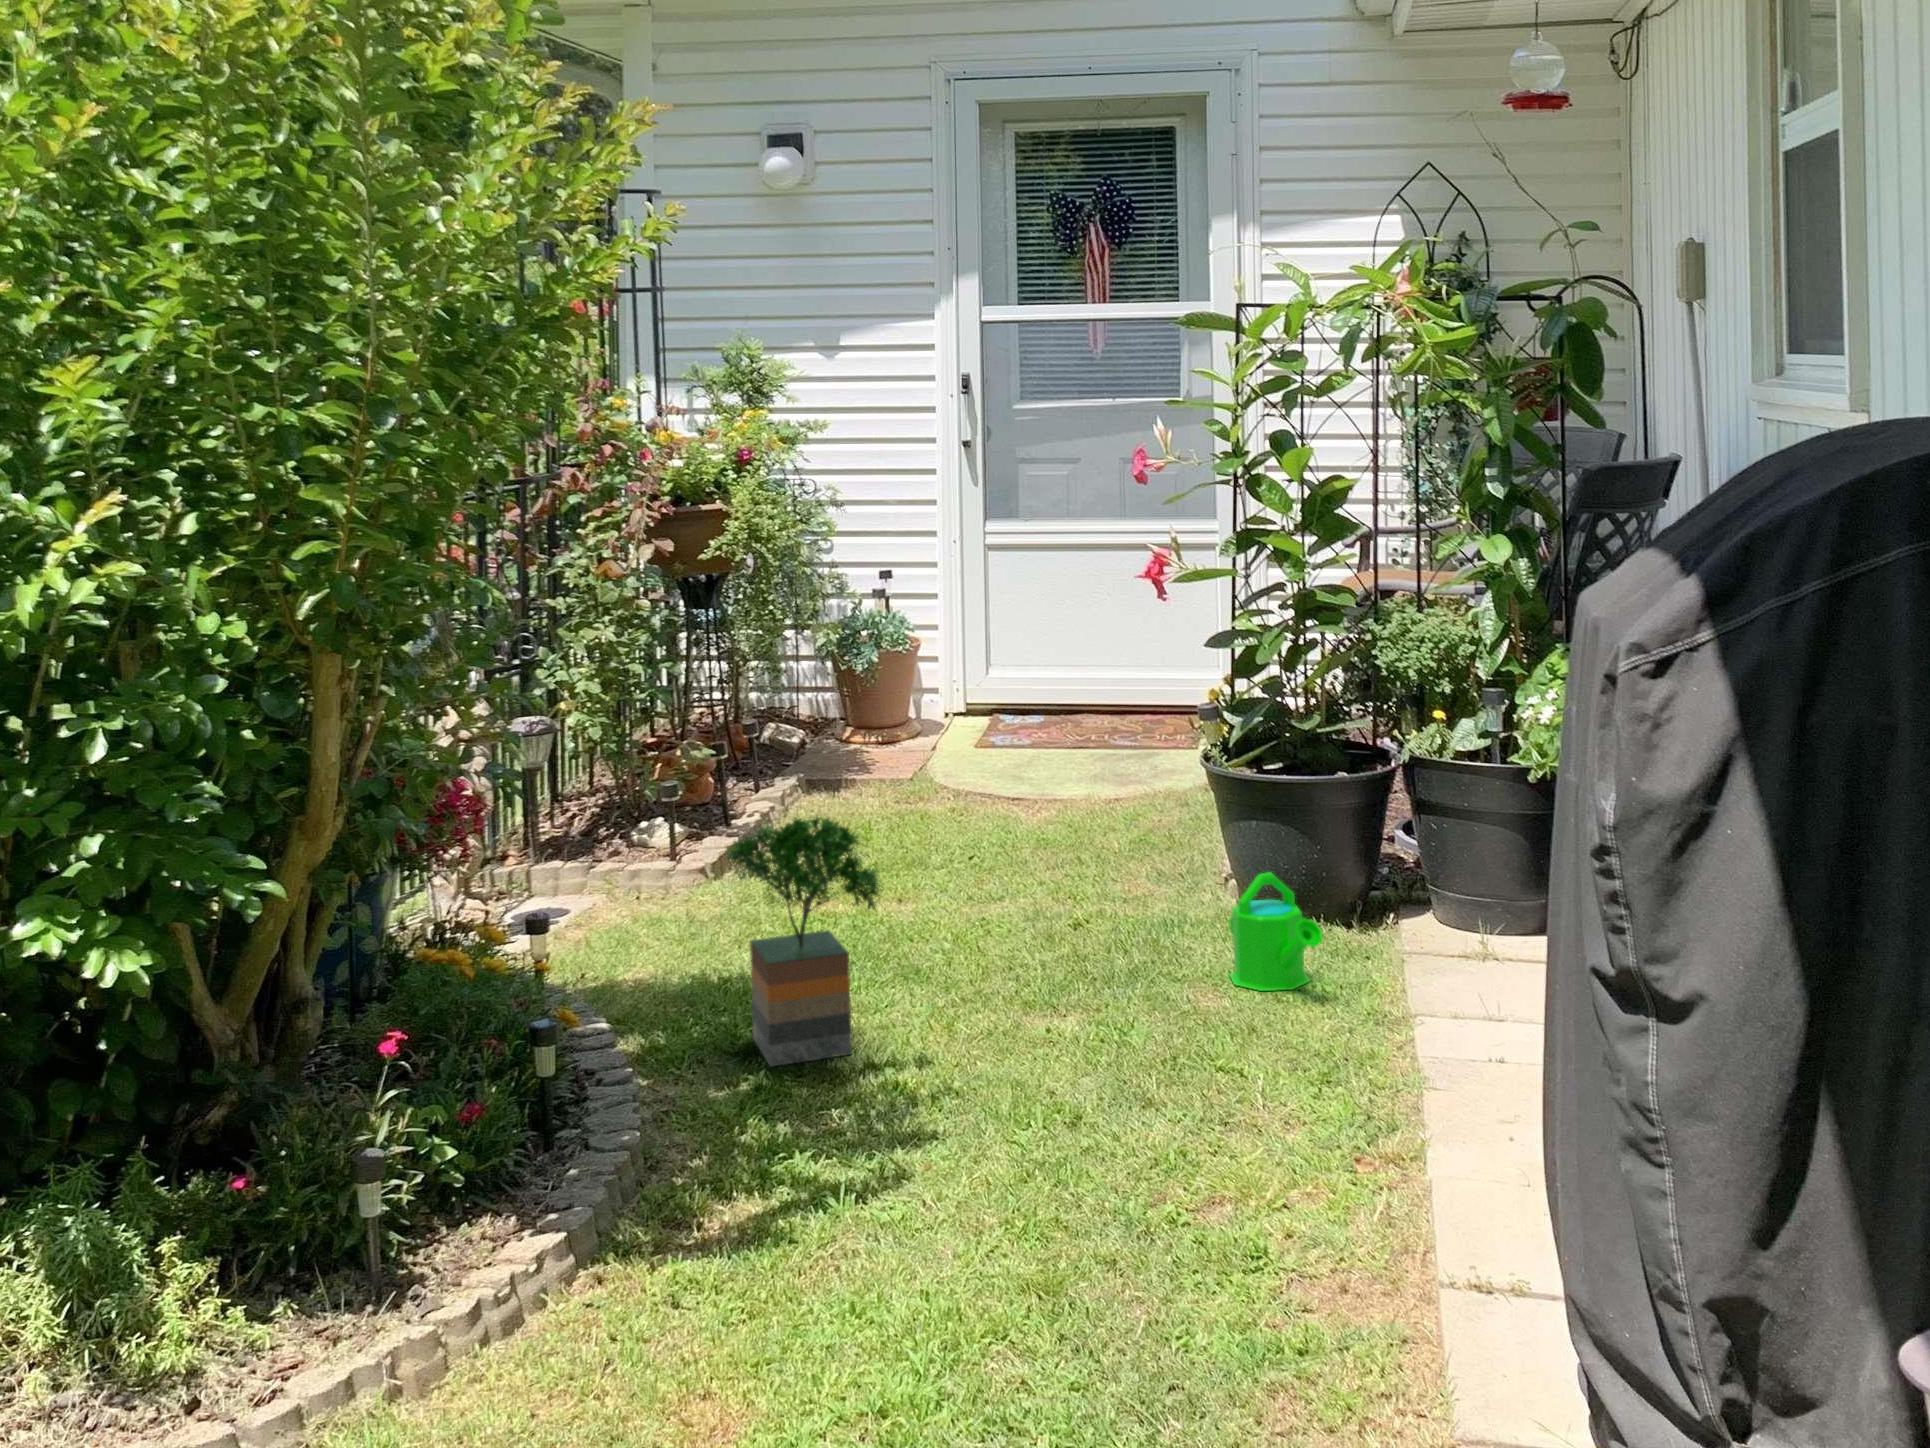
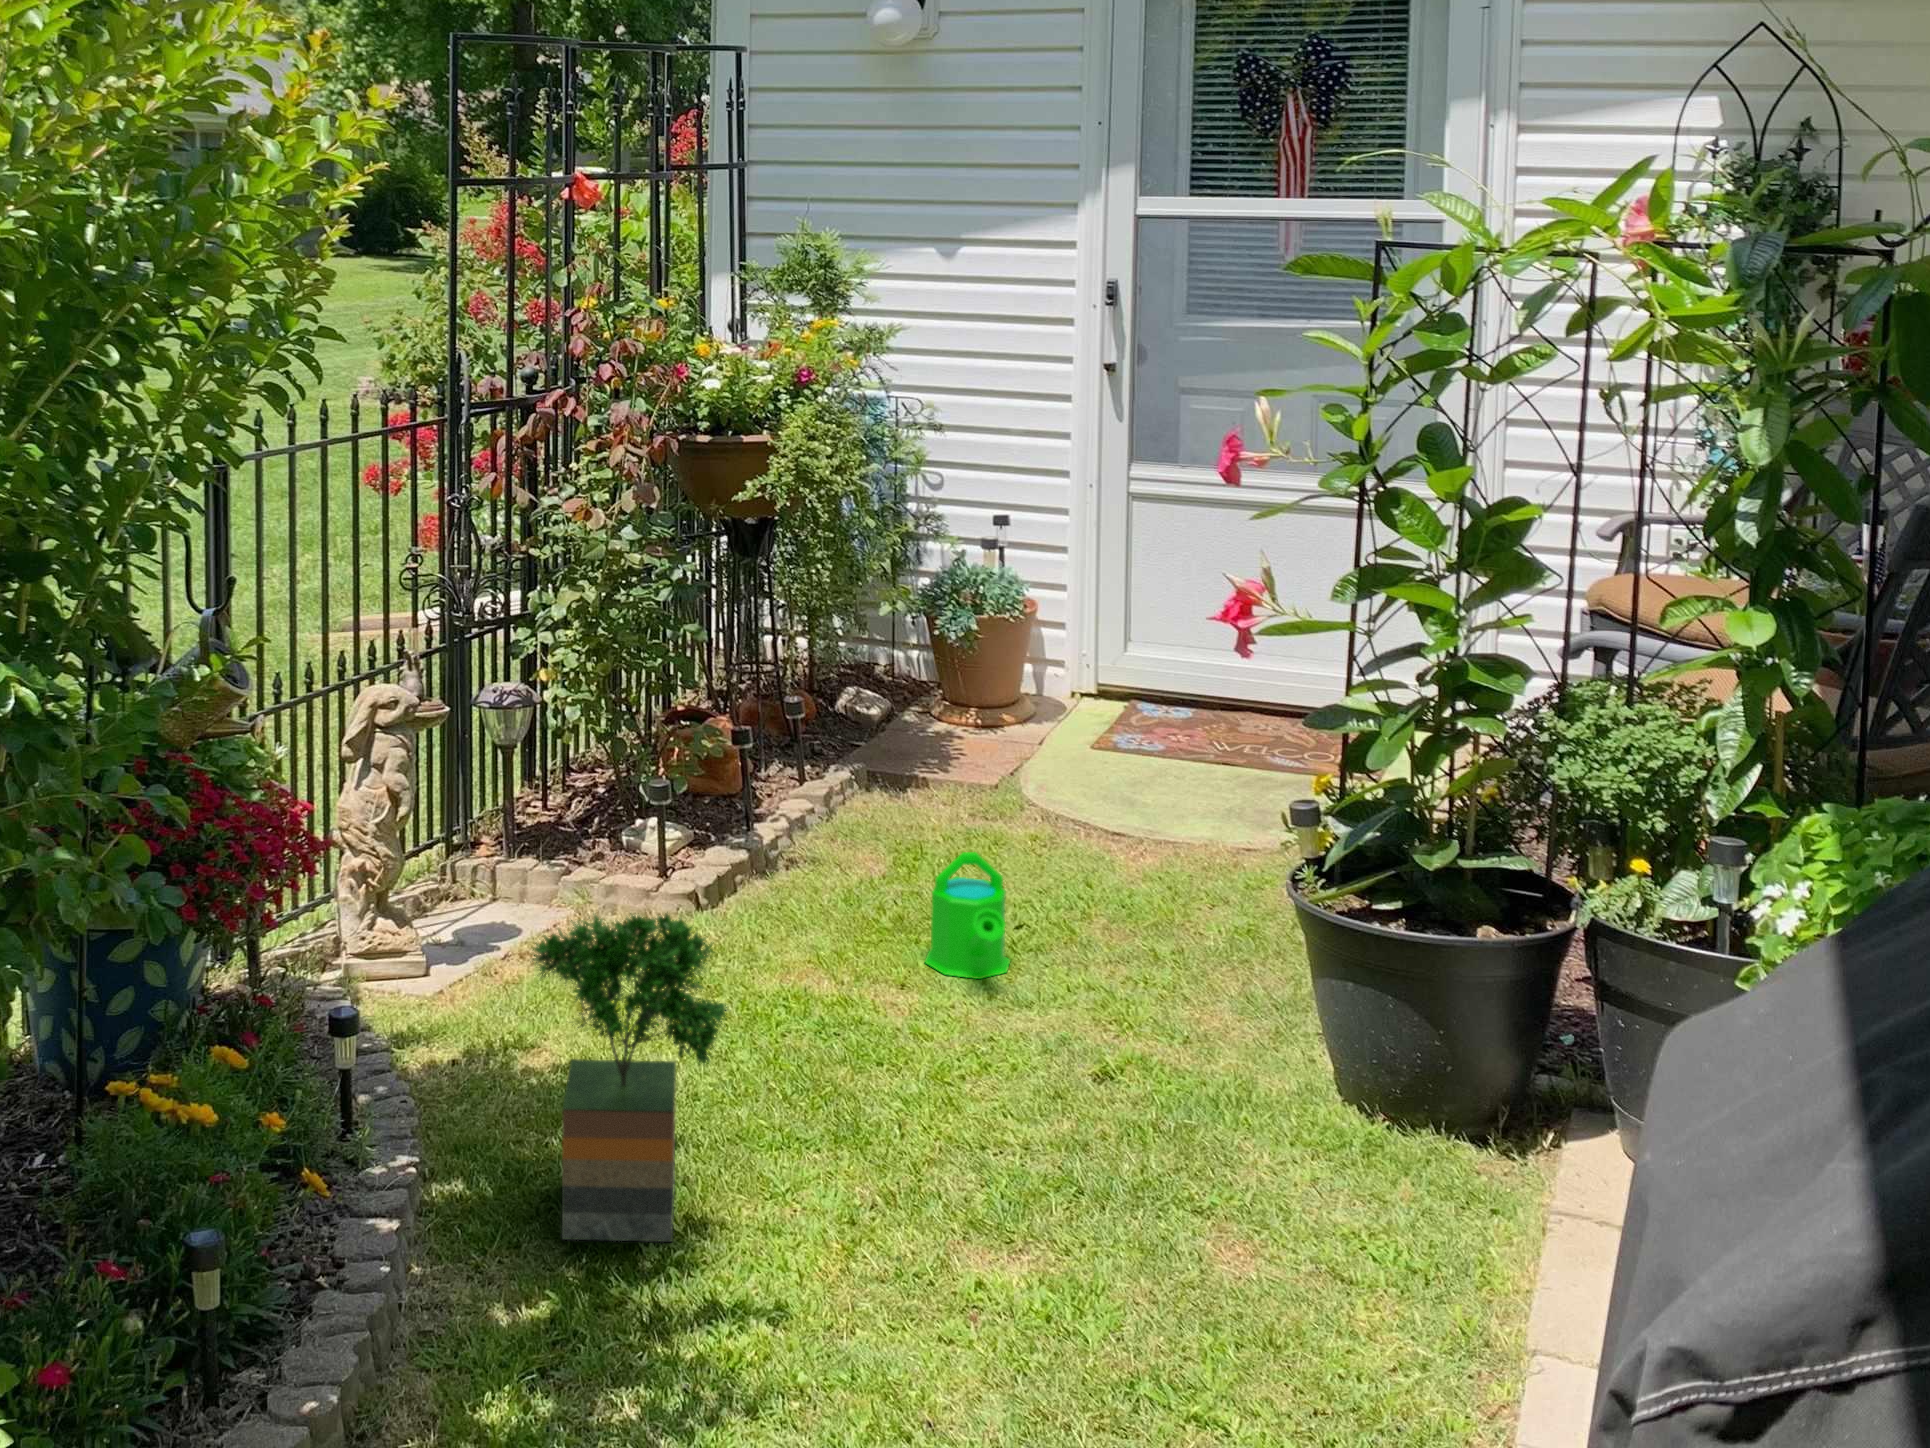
watering can: present [1229,872,1323,991] -> present [925,852,1010,979]

